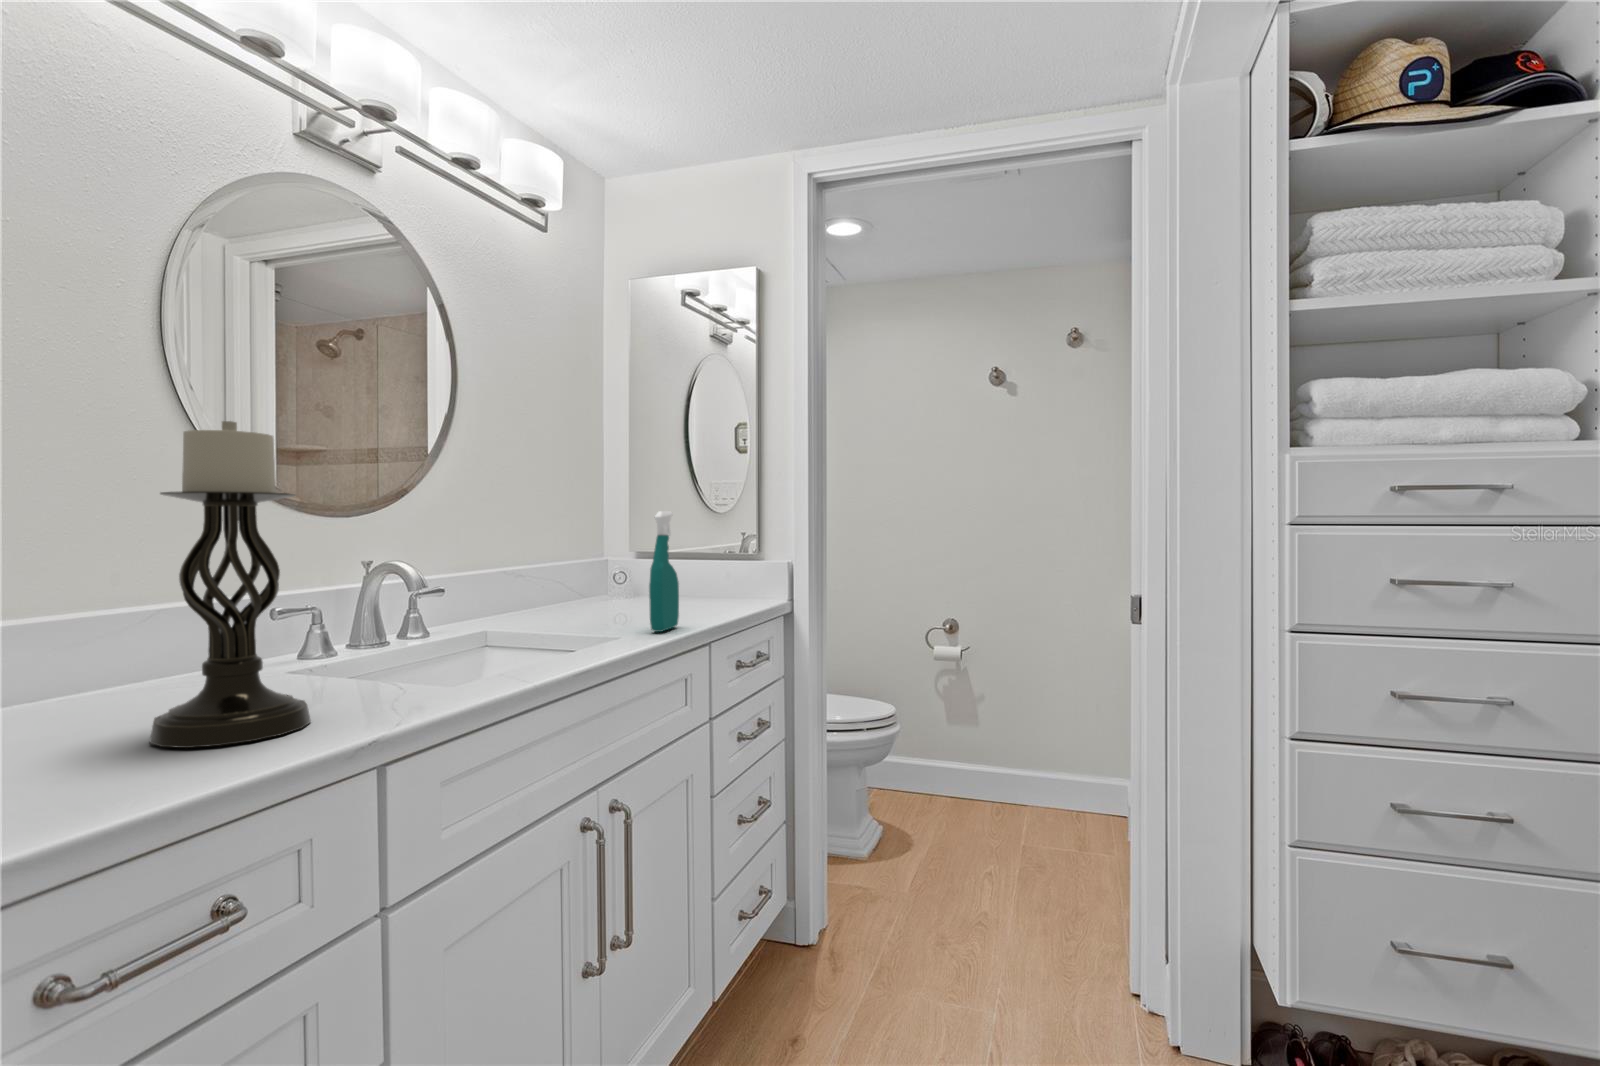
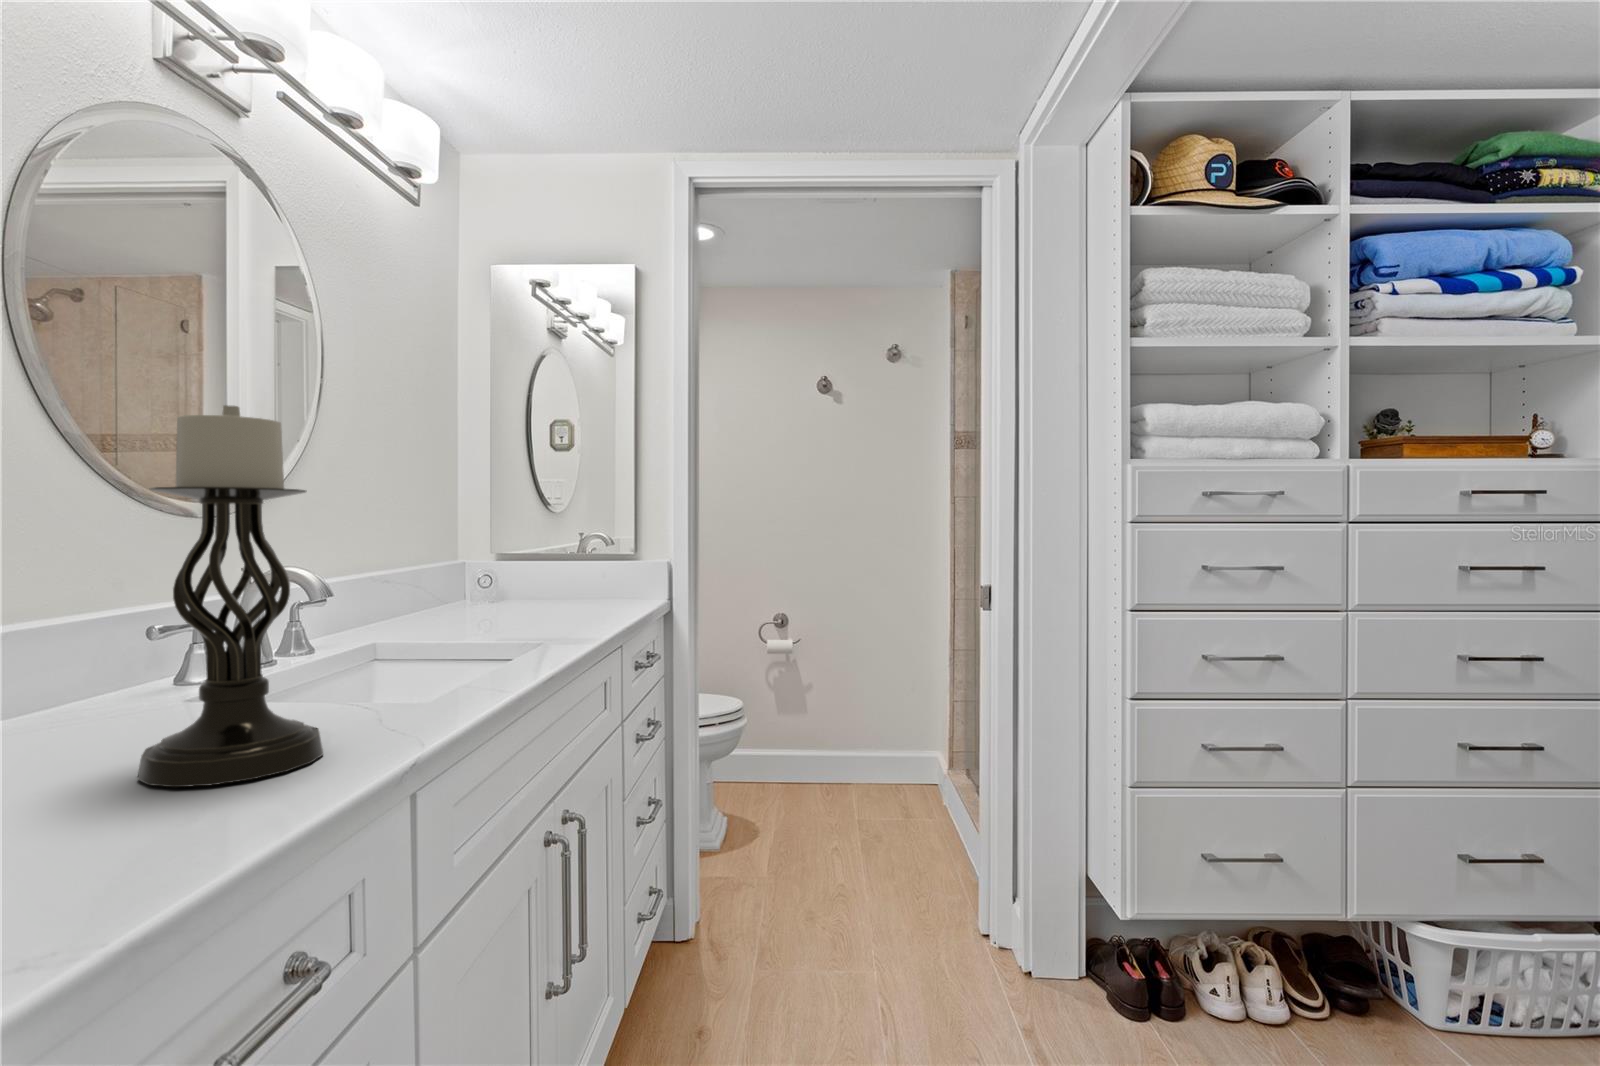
spray bottle: present [649,511,679,632] -> none [570,511,593,636]

